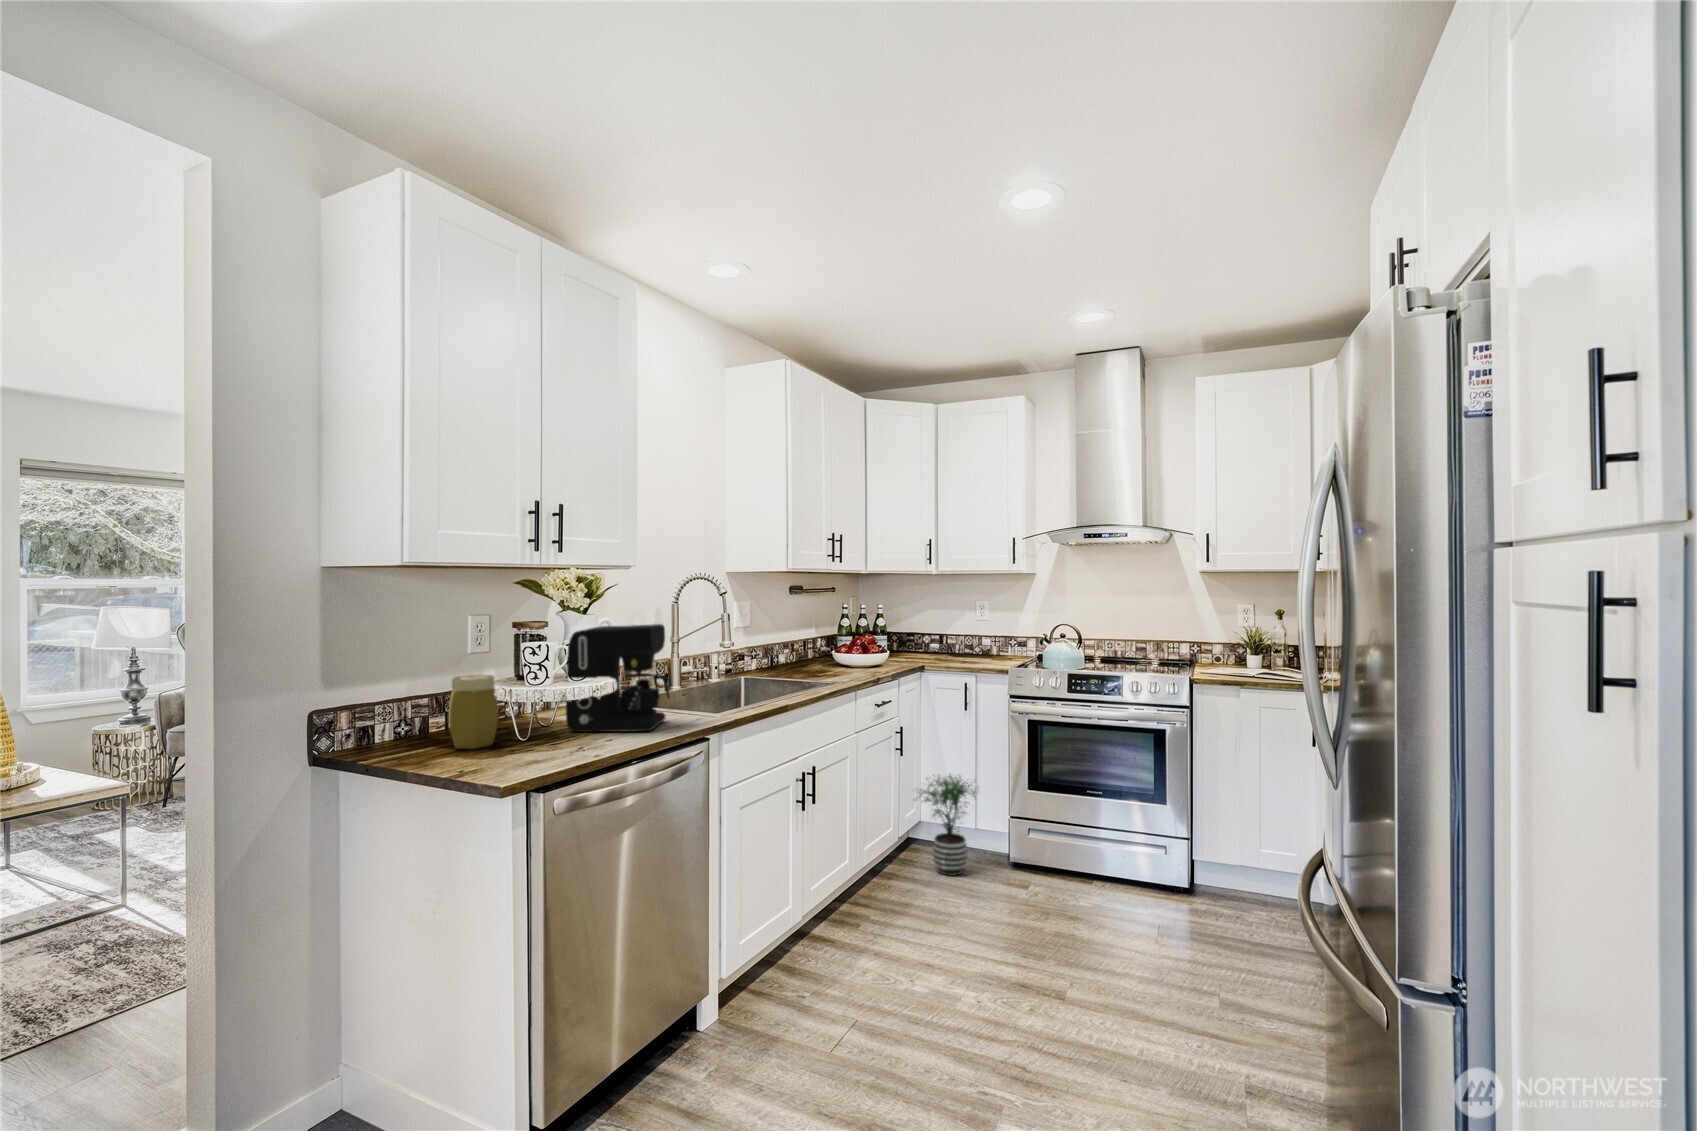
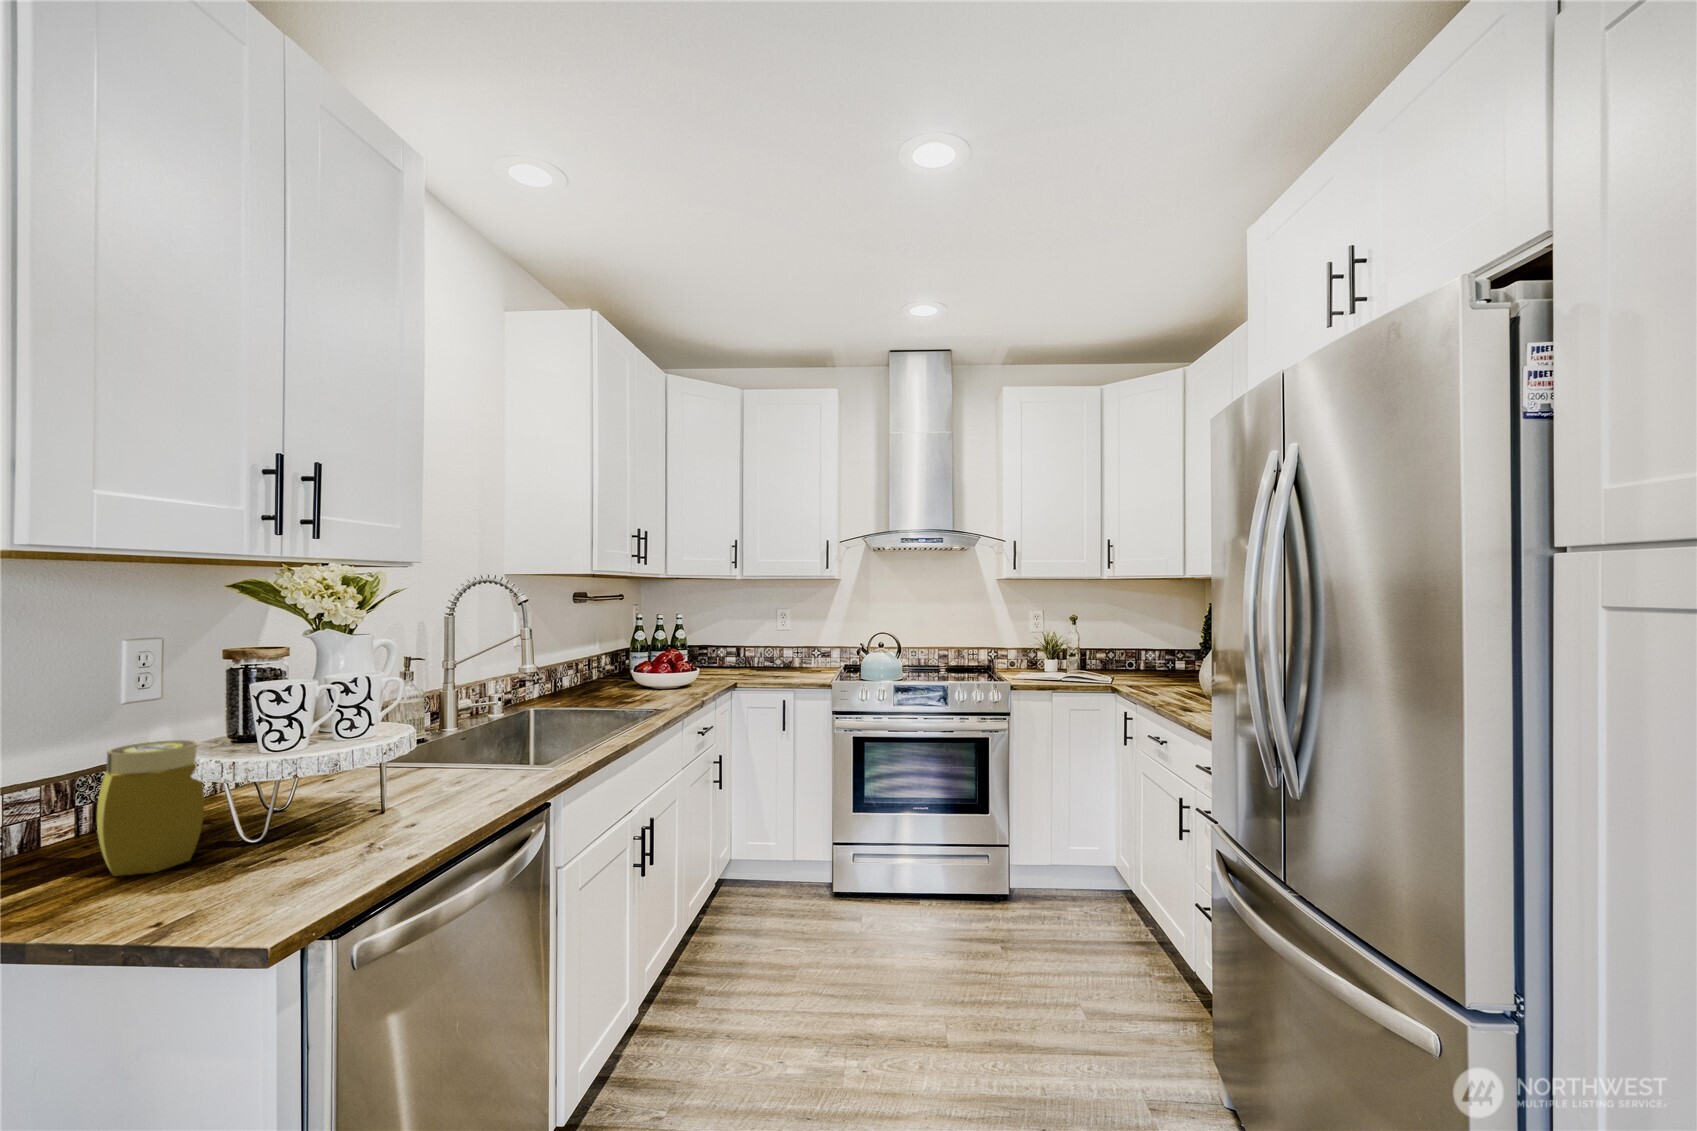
coffee maker: present [566,624,670,732] -> none [322,646,491,816]
potted plant: present [914,775,979,876] -> none [733,800,810,918]

